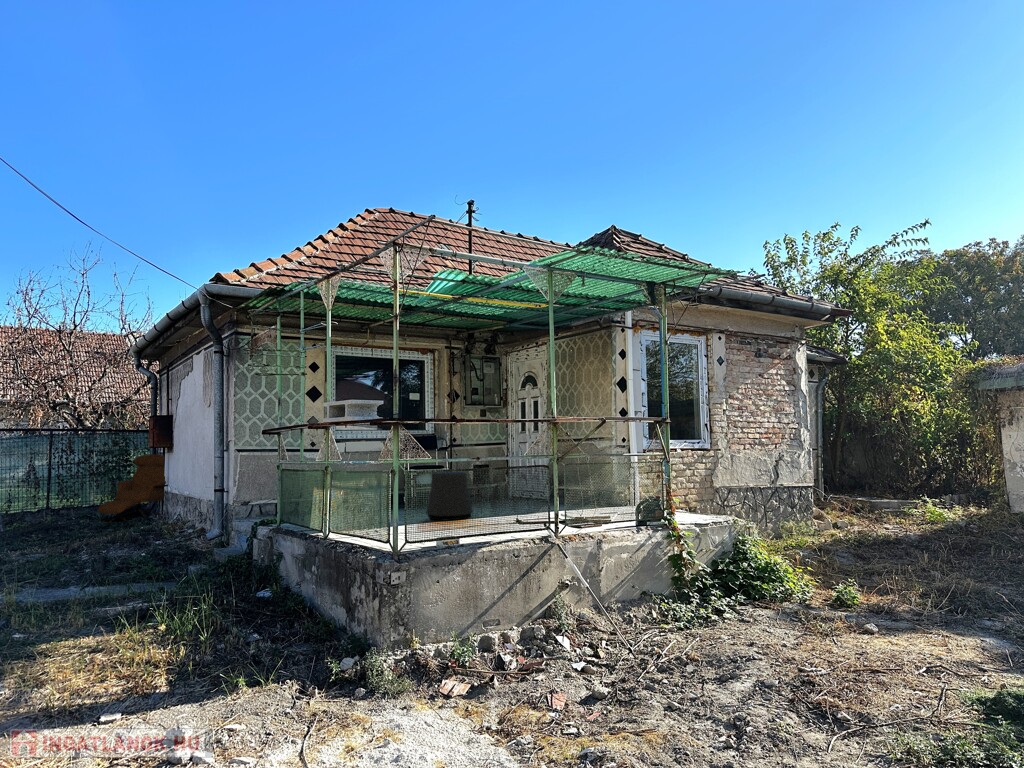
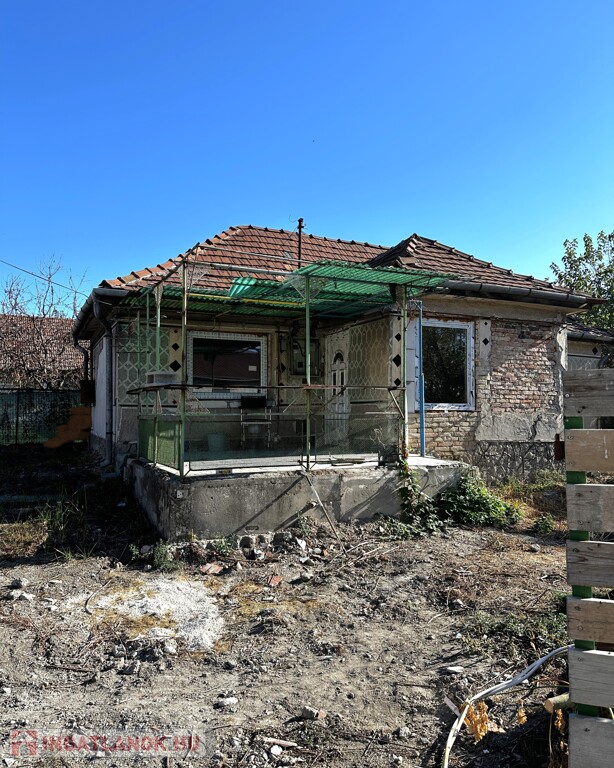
stool: present [426,472,473,520] -> none [230,424,263,458]

